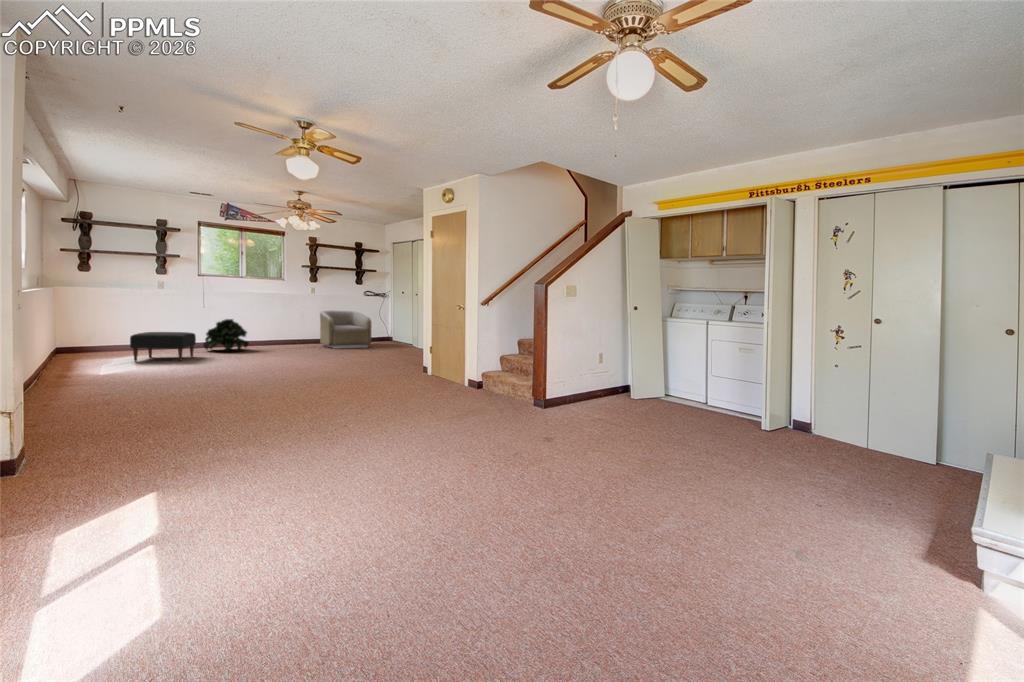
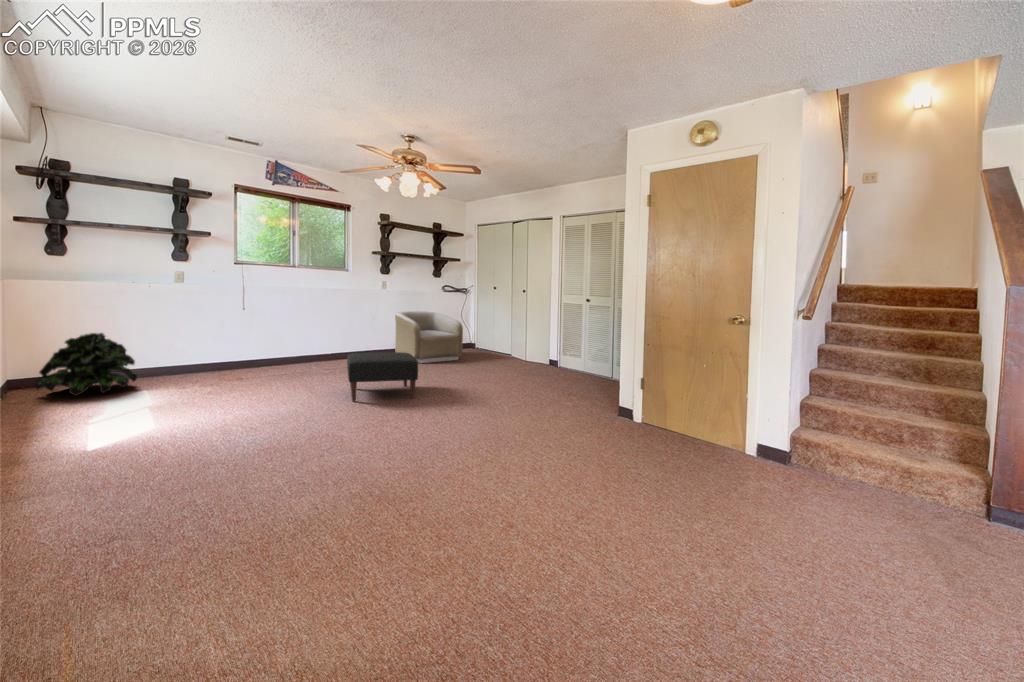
potted plant: present [204,319,249,351] -> present [35,333,137,396]
ottoman: present [130,332,196,361] -> present [347,352,418,401]

